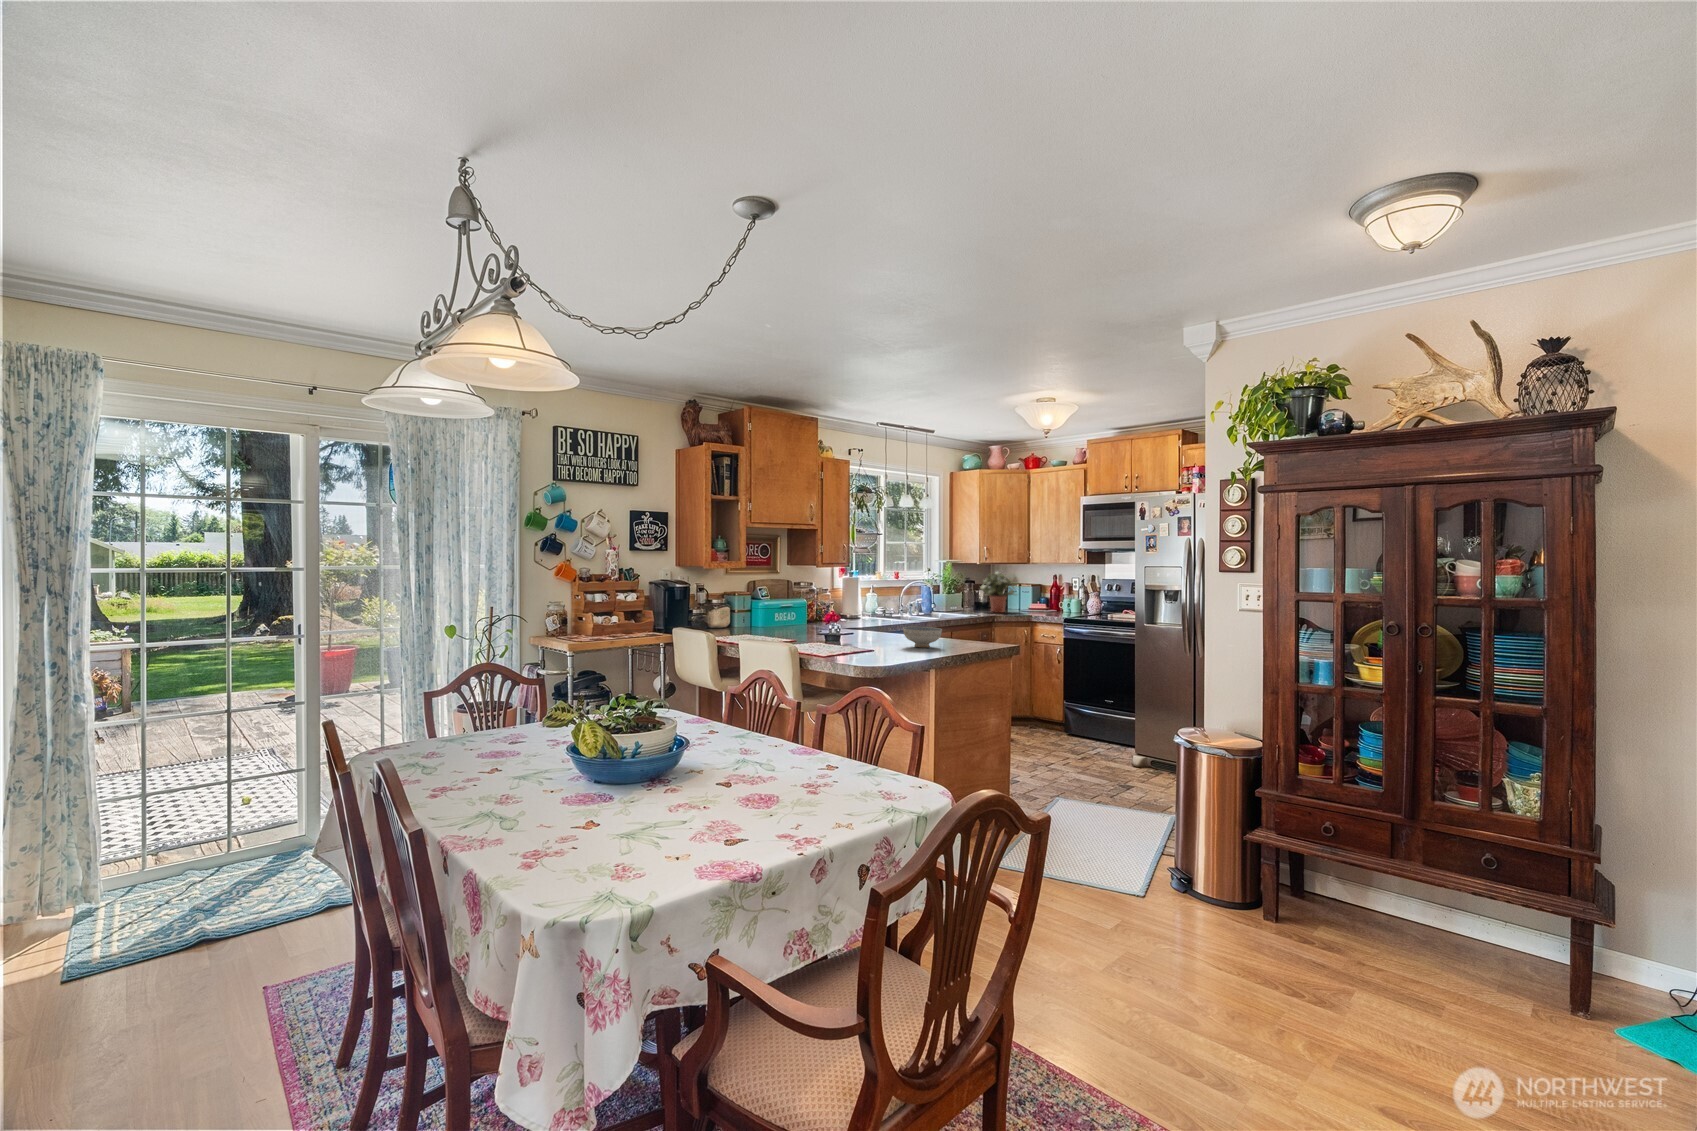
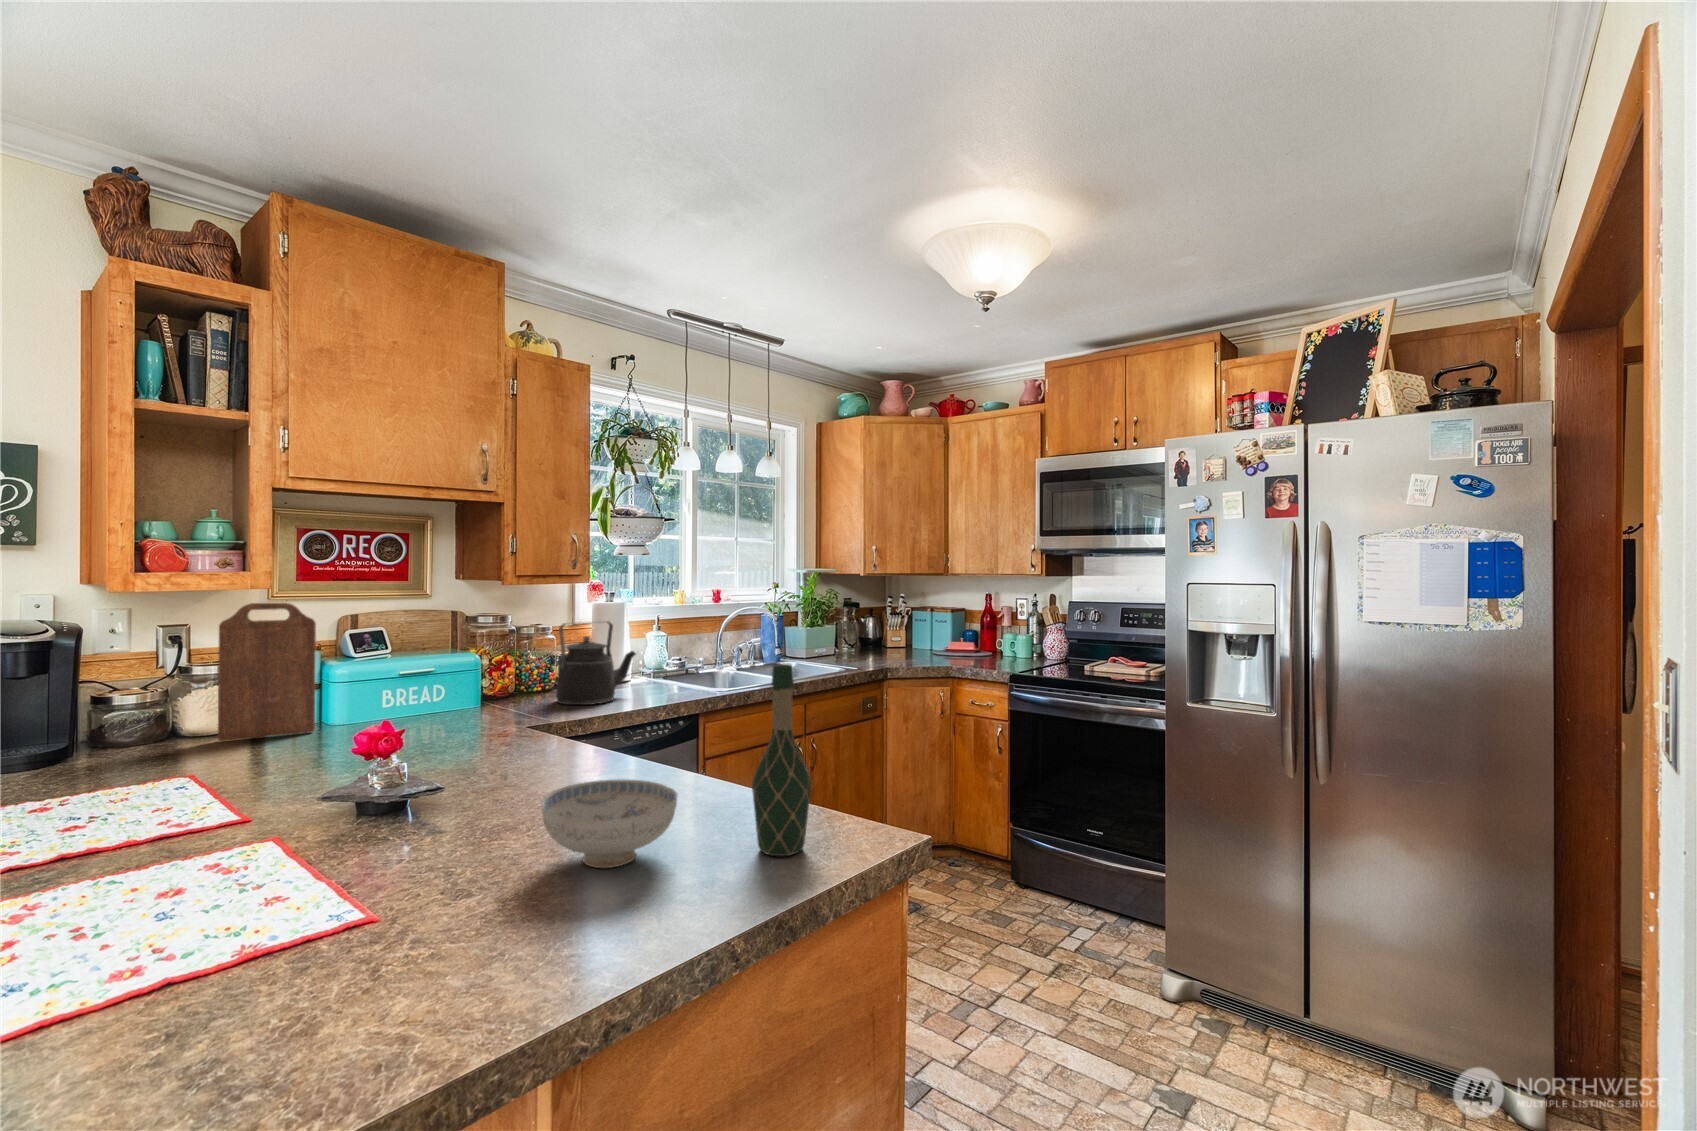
potted plant: present [980,572,1014,613] -> none [863,587,931,658]
cutting board: none [729,574,760,629] -> present [218,603,316,741]
kettle: none [840,585,874,624] -> present [556,621,636,705]
wine bottle: none [964,590,982,647] -> present [752,664,811,856]

